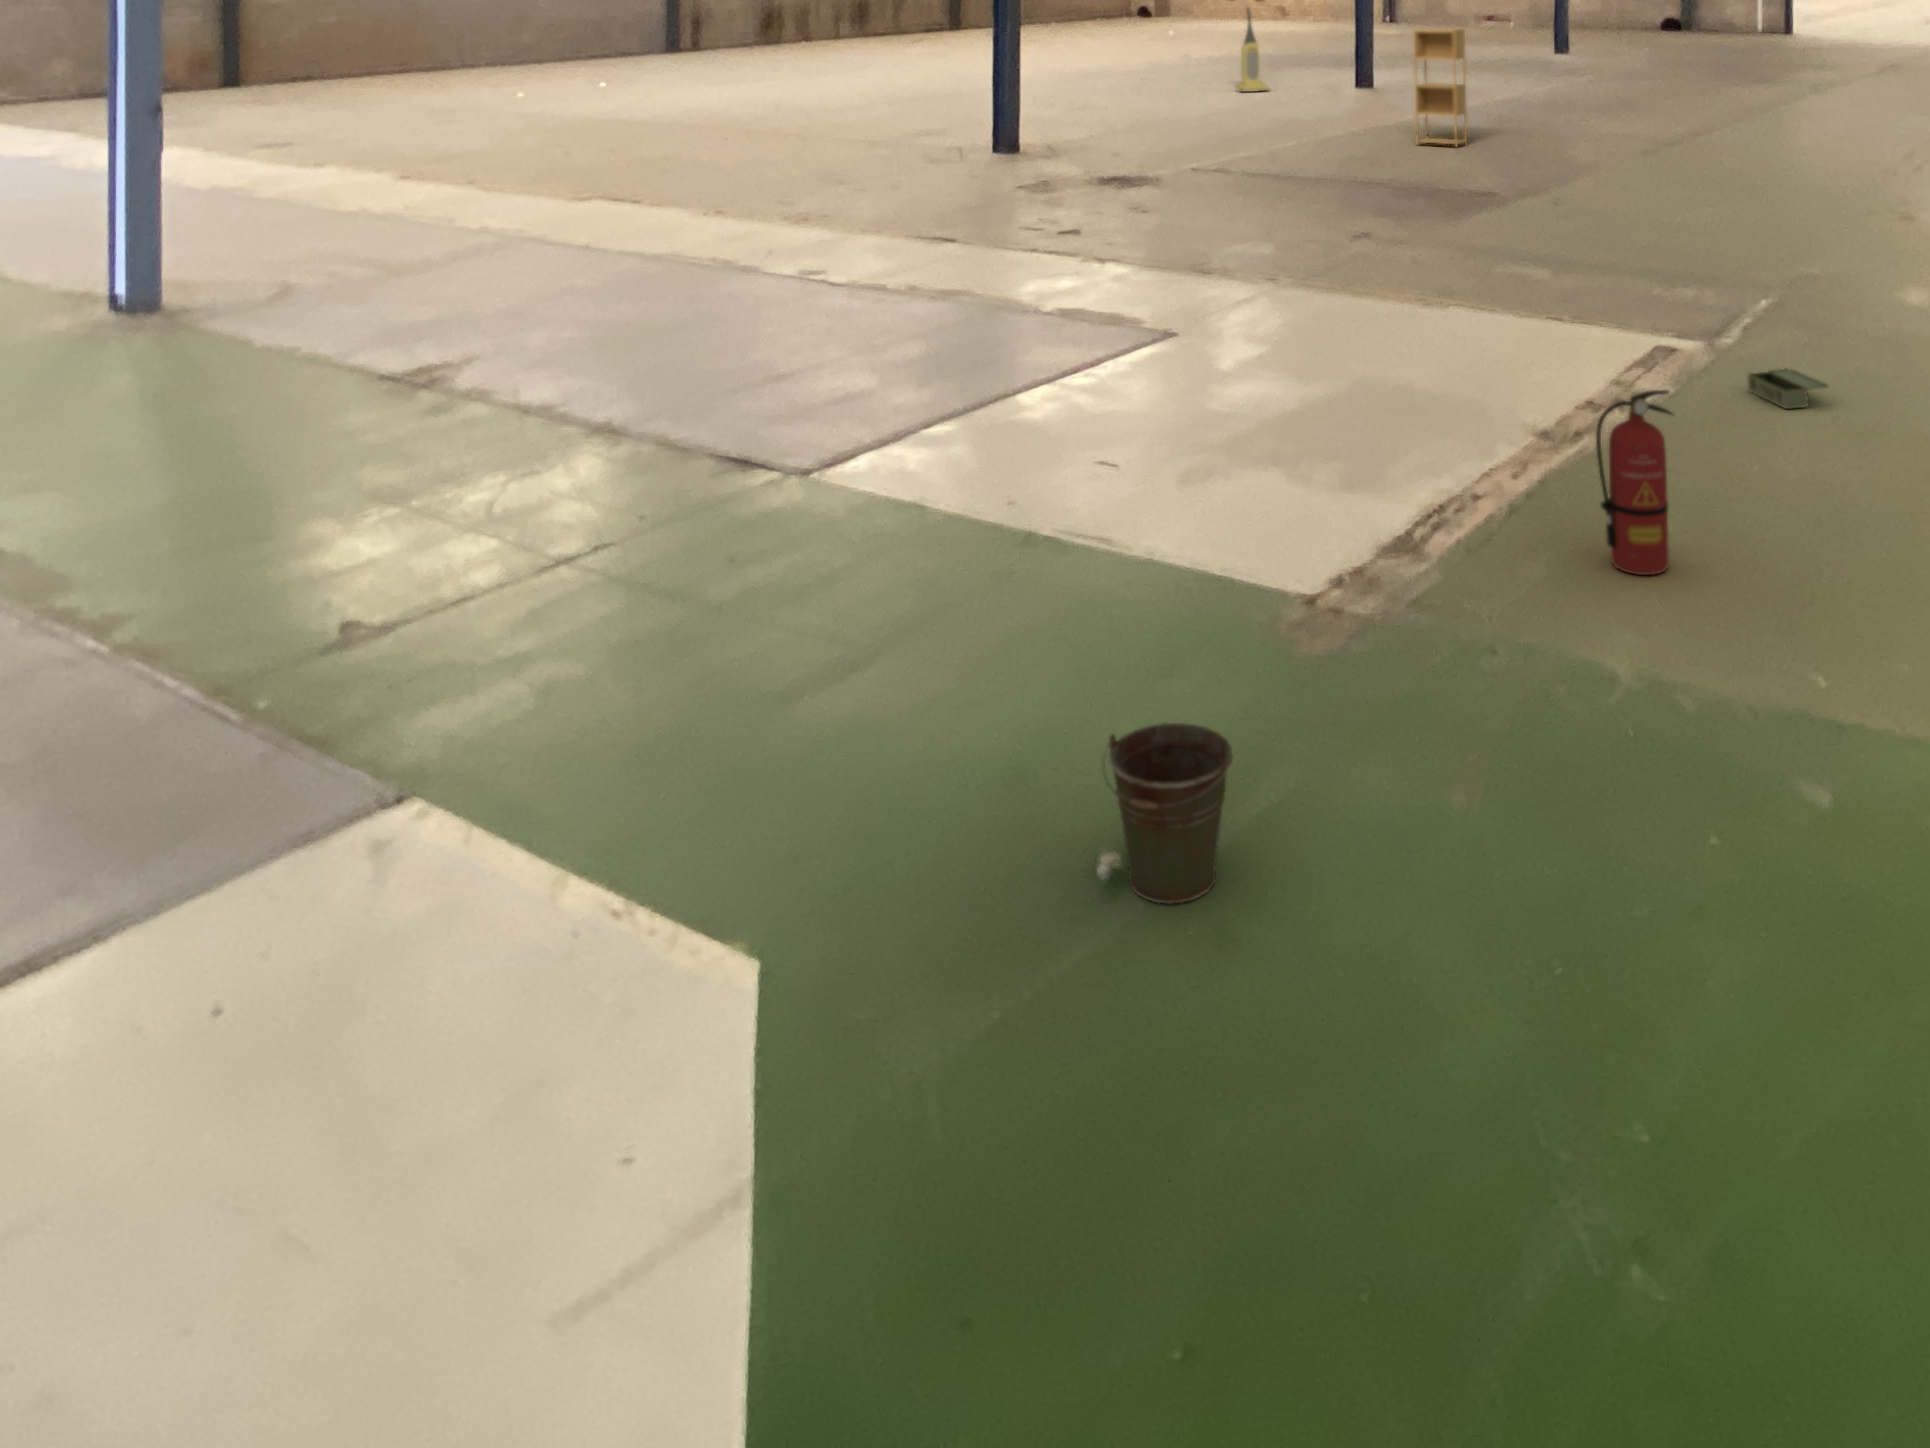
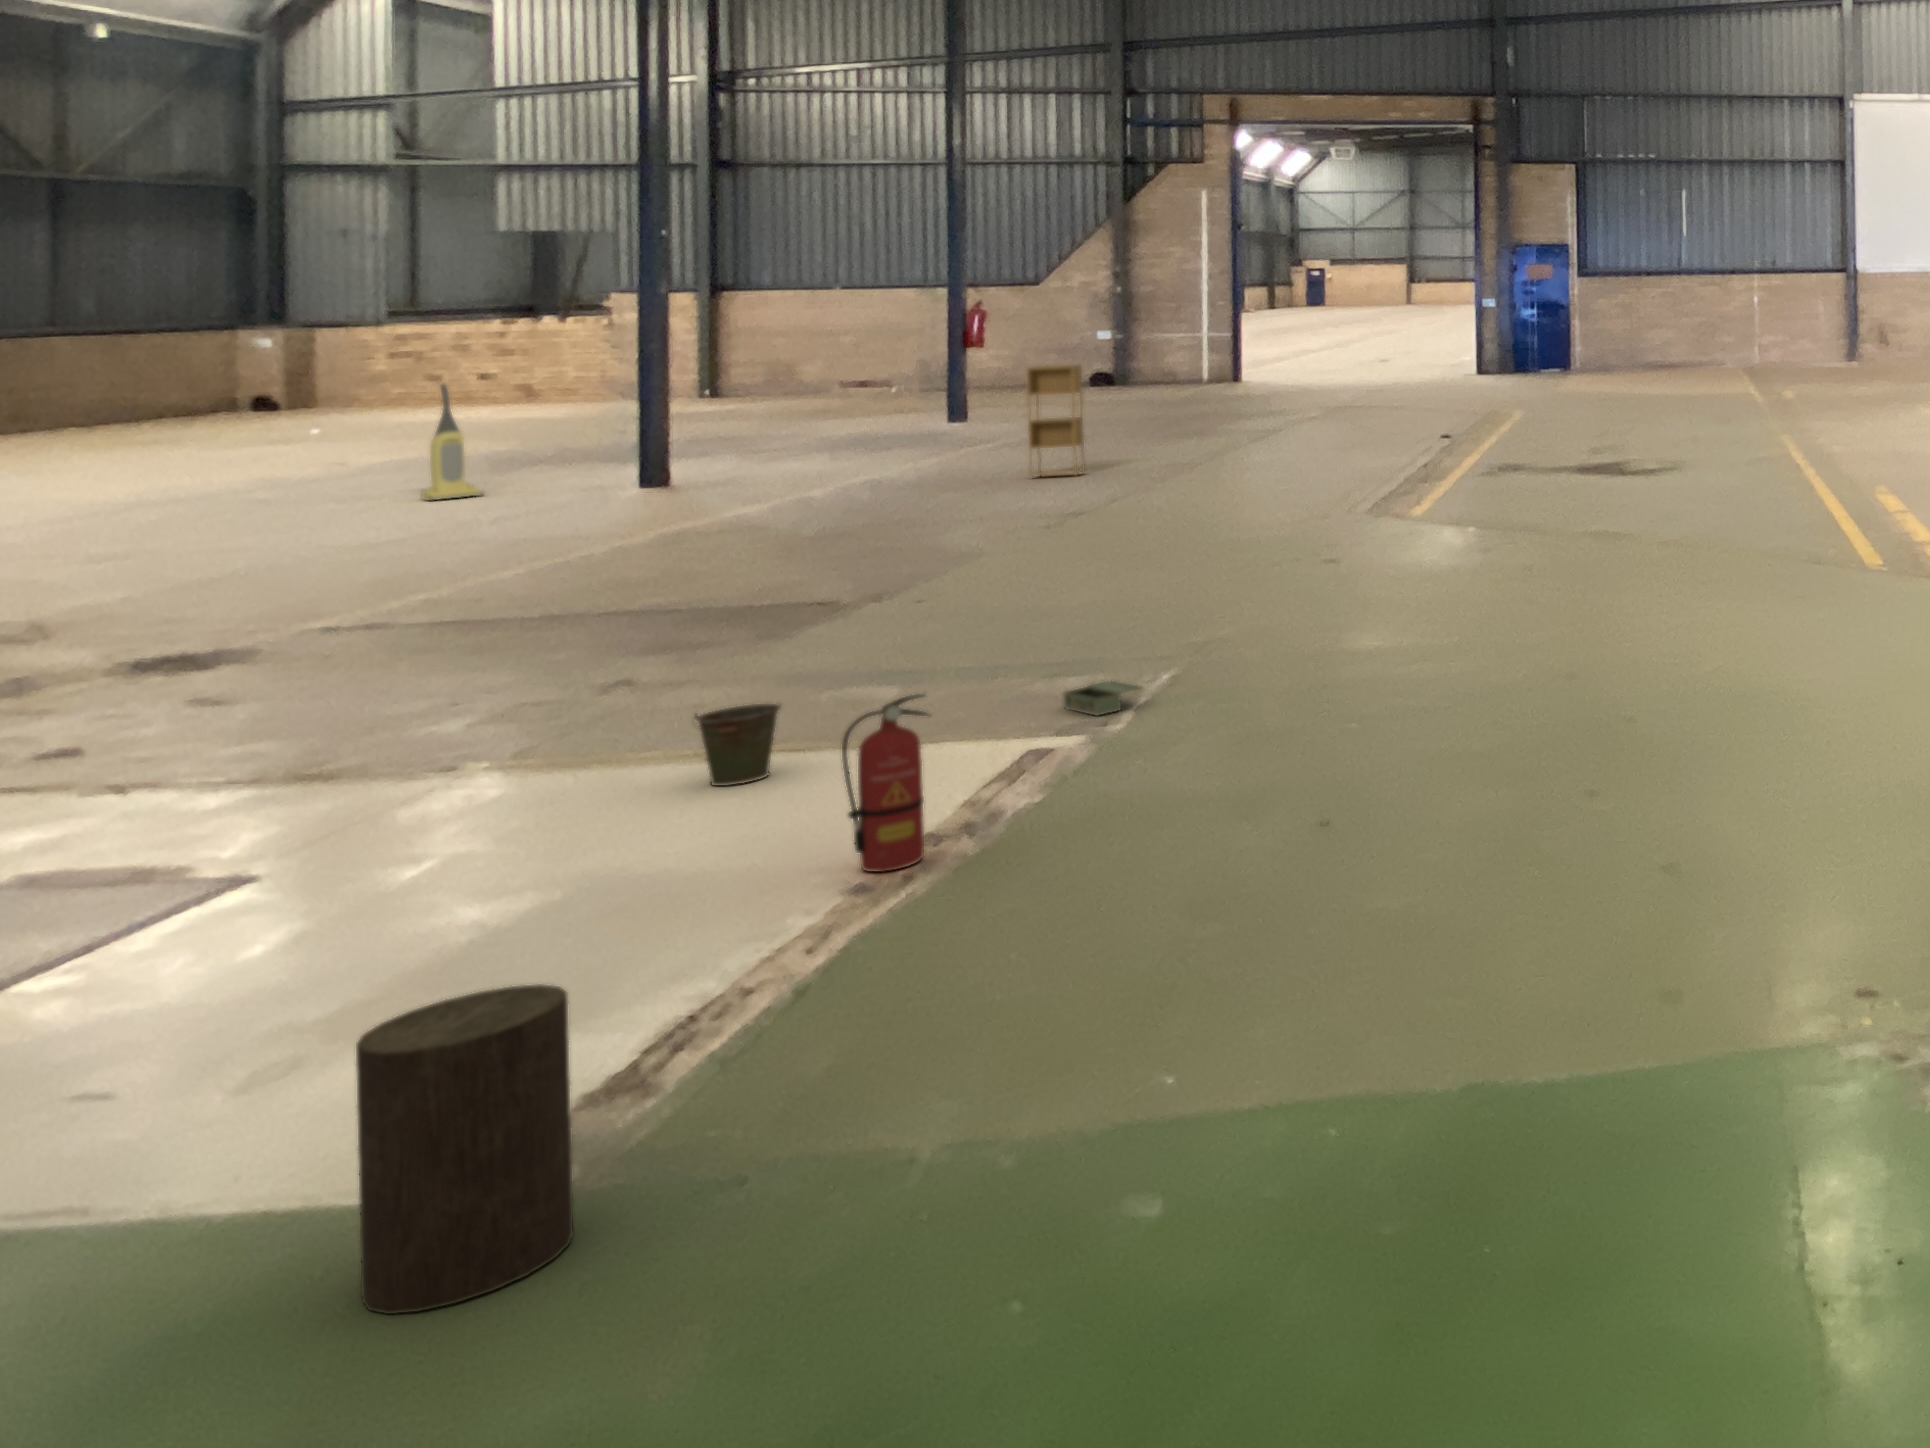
shelving unit: present [1414,29,1467,146] -> present [1027,365,1085,476]
bucket: present [1104,723,1233,903] -> present [694,704,781,786]
stool: none [1272,732,1449,1115] -> present [356,984,573,1314]

